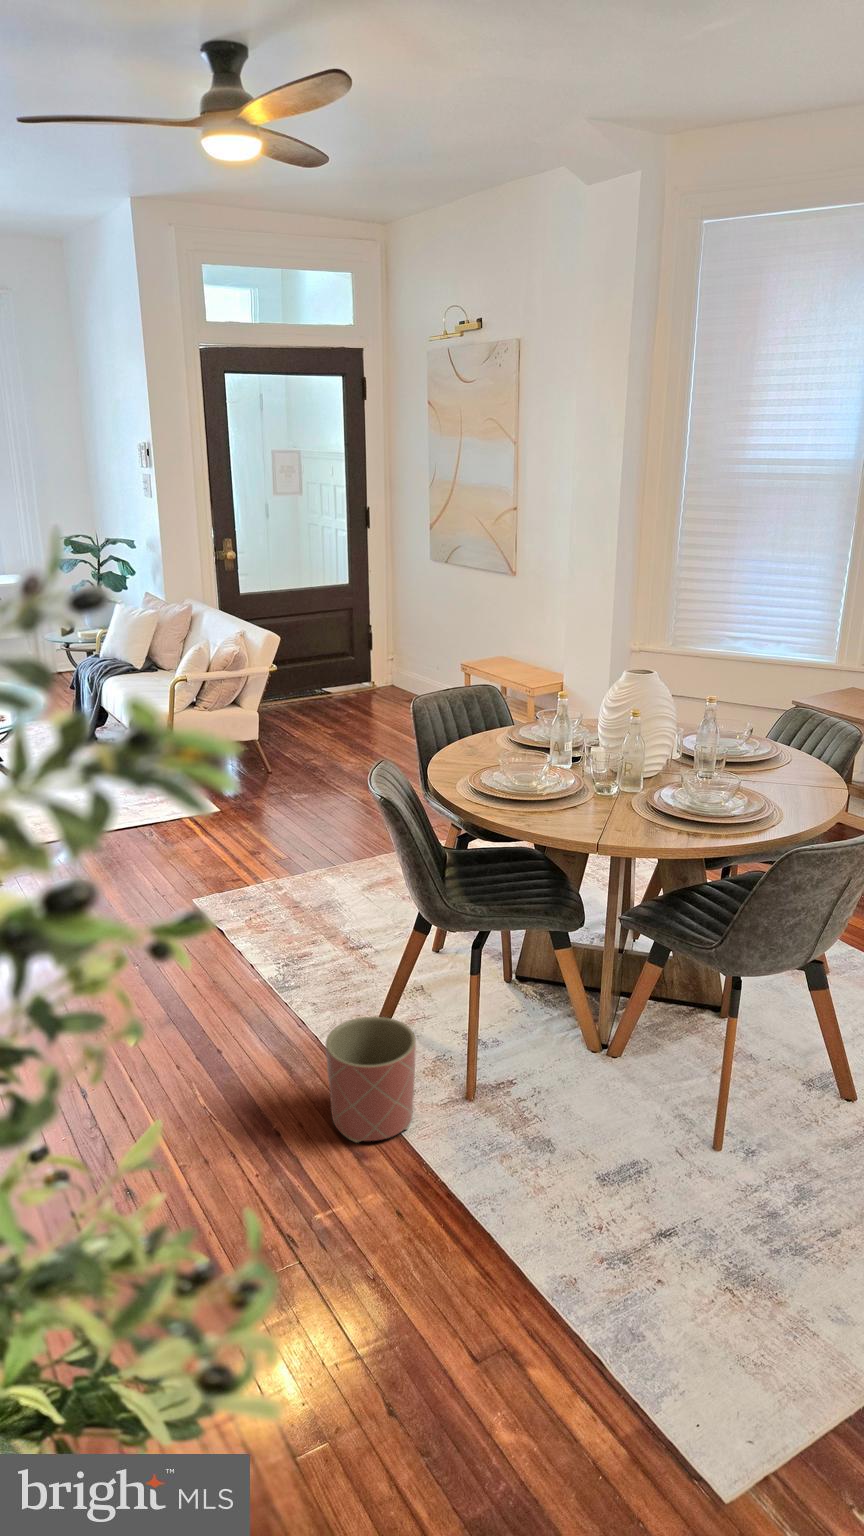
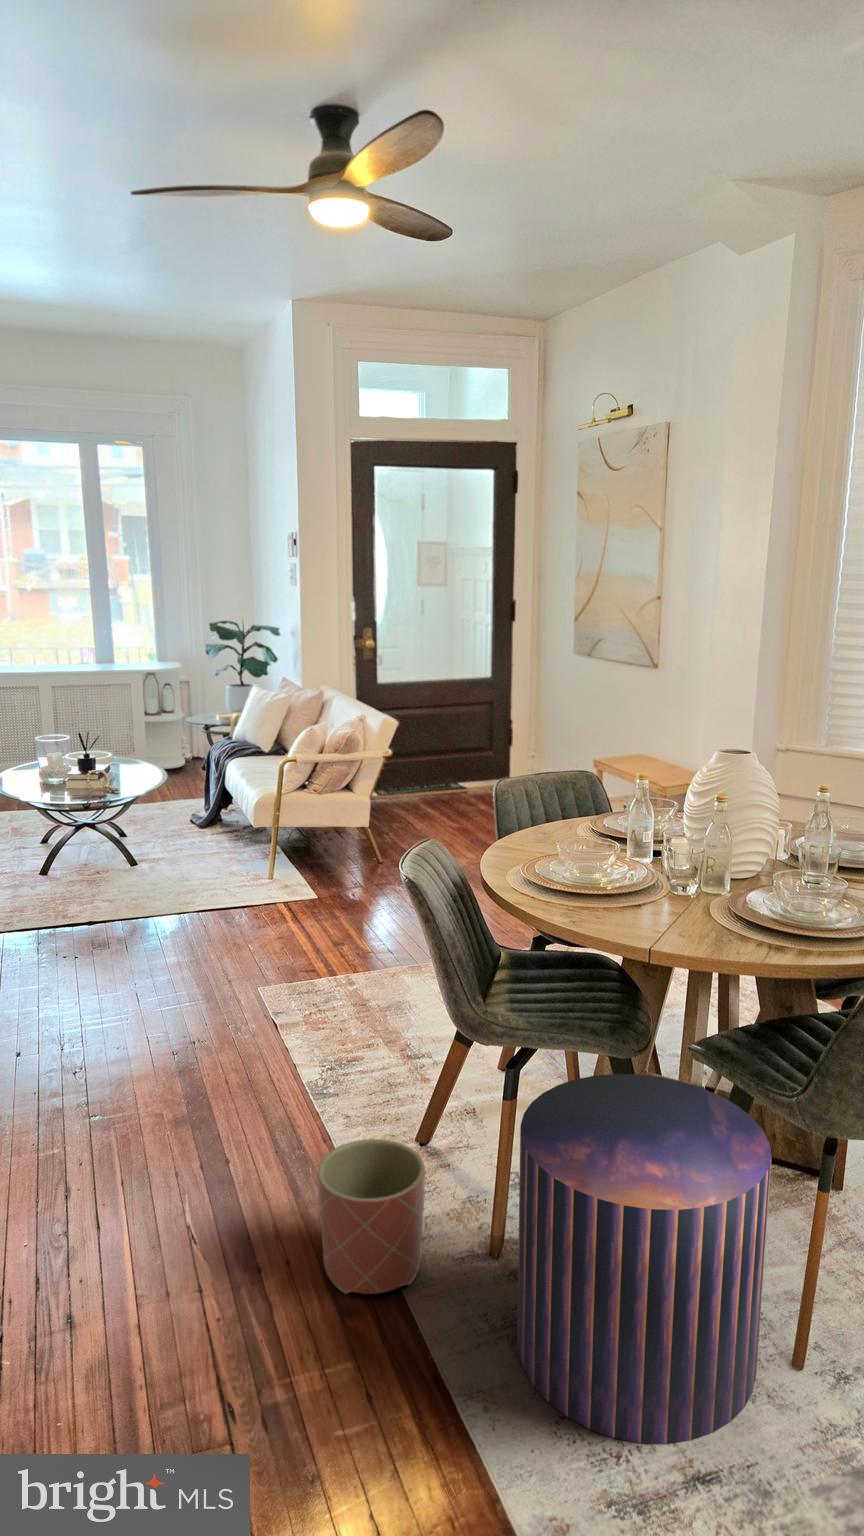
pouf: none [503,944,703,1218] -> present [517,1074,772,1444]

